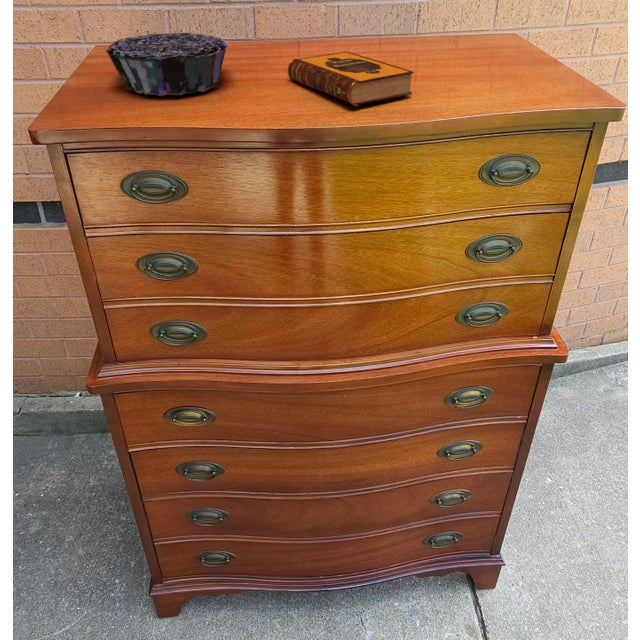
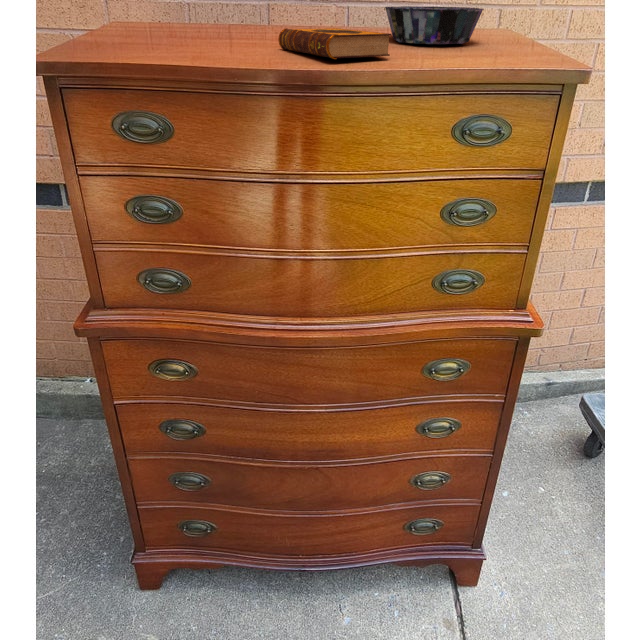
decorative bowl: present [105,33,228,96] -> present [385,6,484,44]

